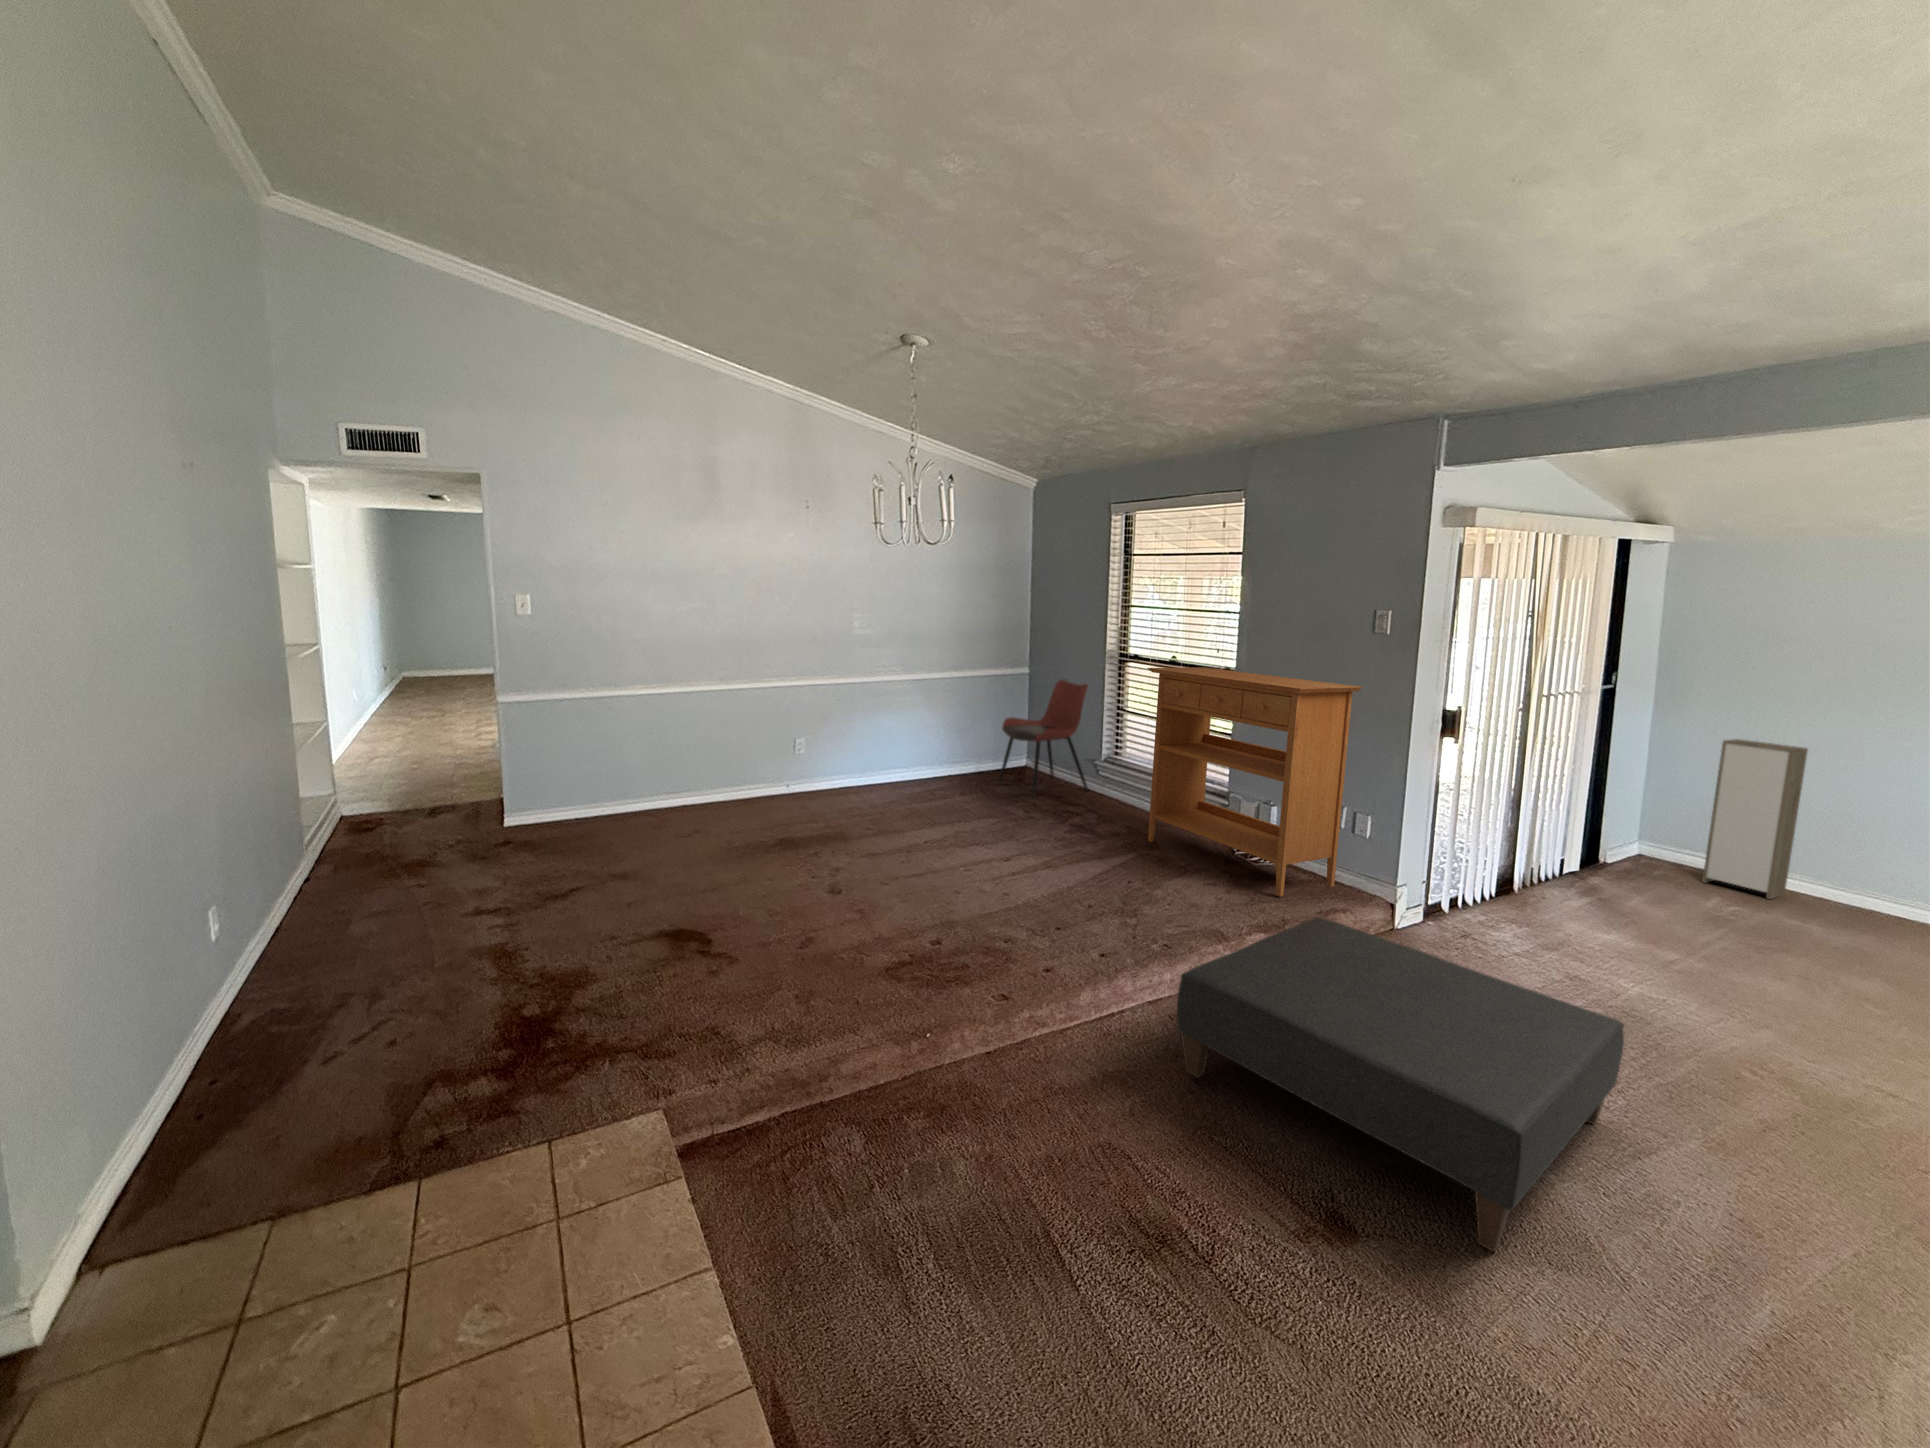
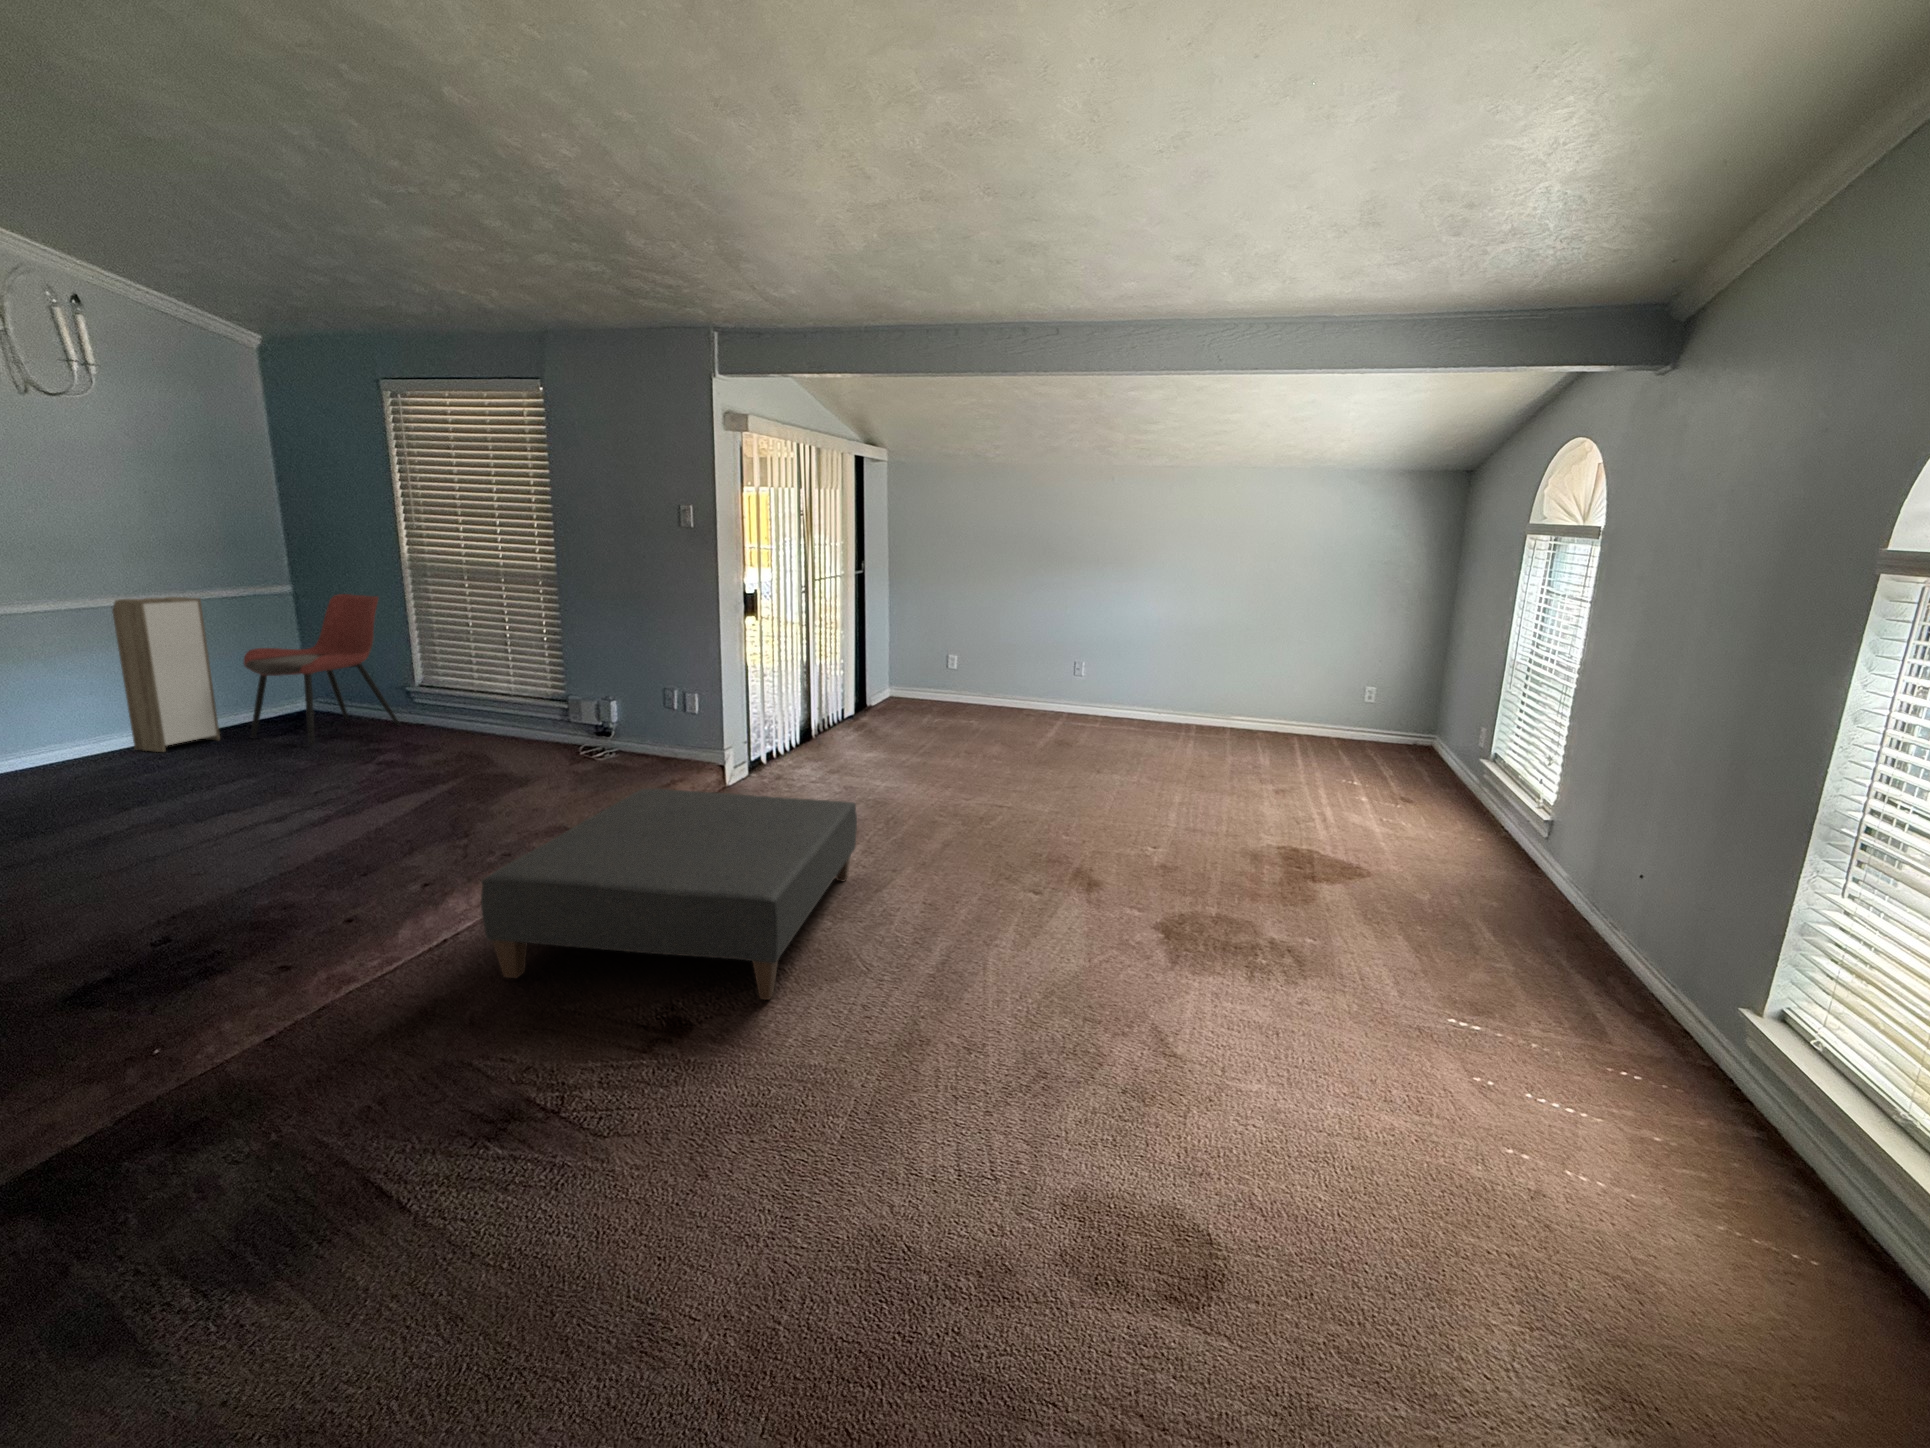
console table: present [1147,667,1362,896] -> none [444,567,675,783]
storage cabinet: present [1702,739,1808,899] -> present [112,597,220,752]

